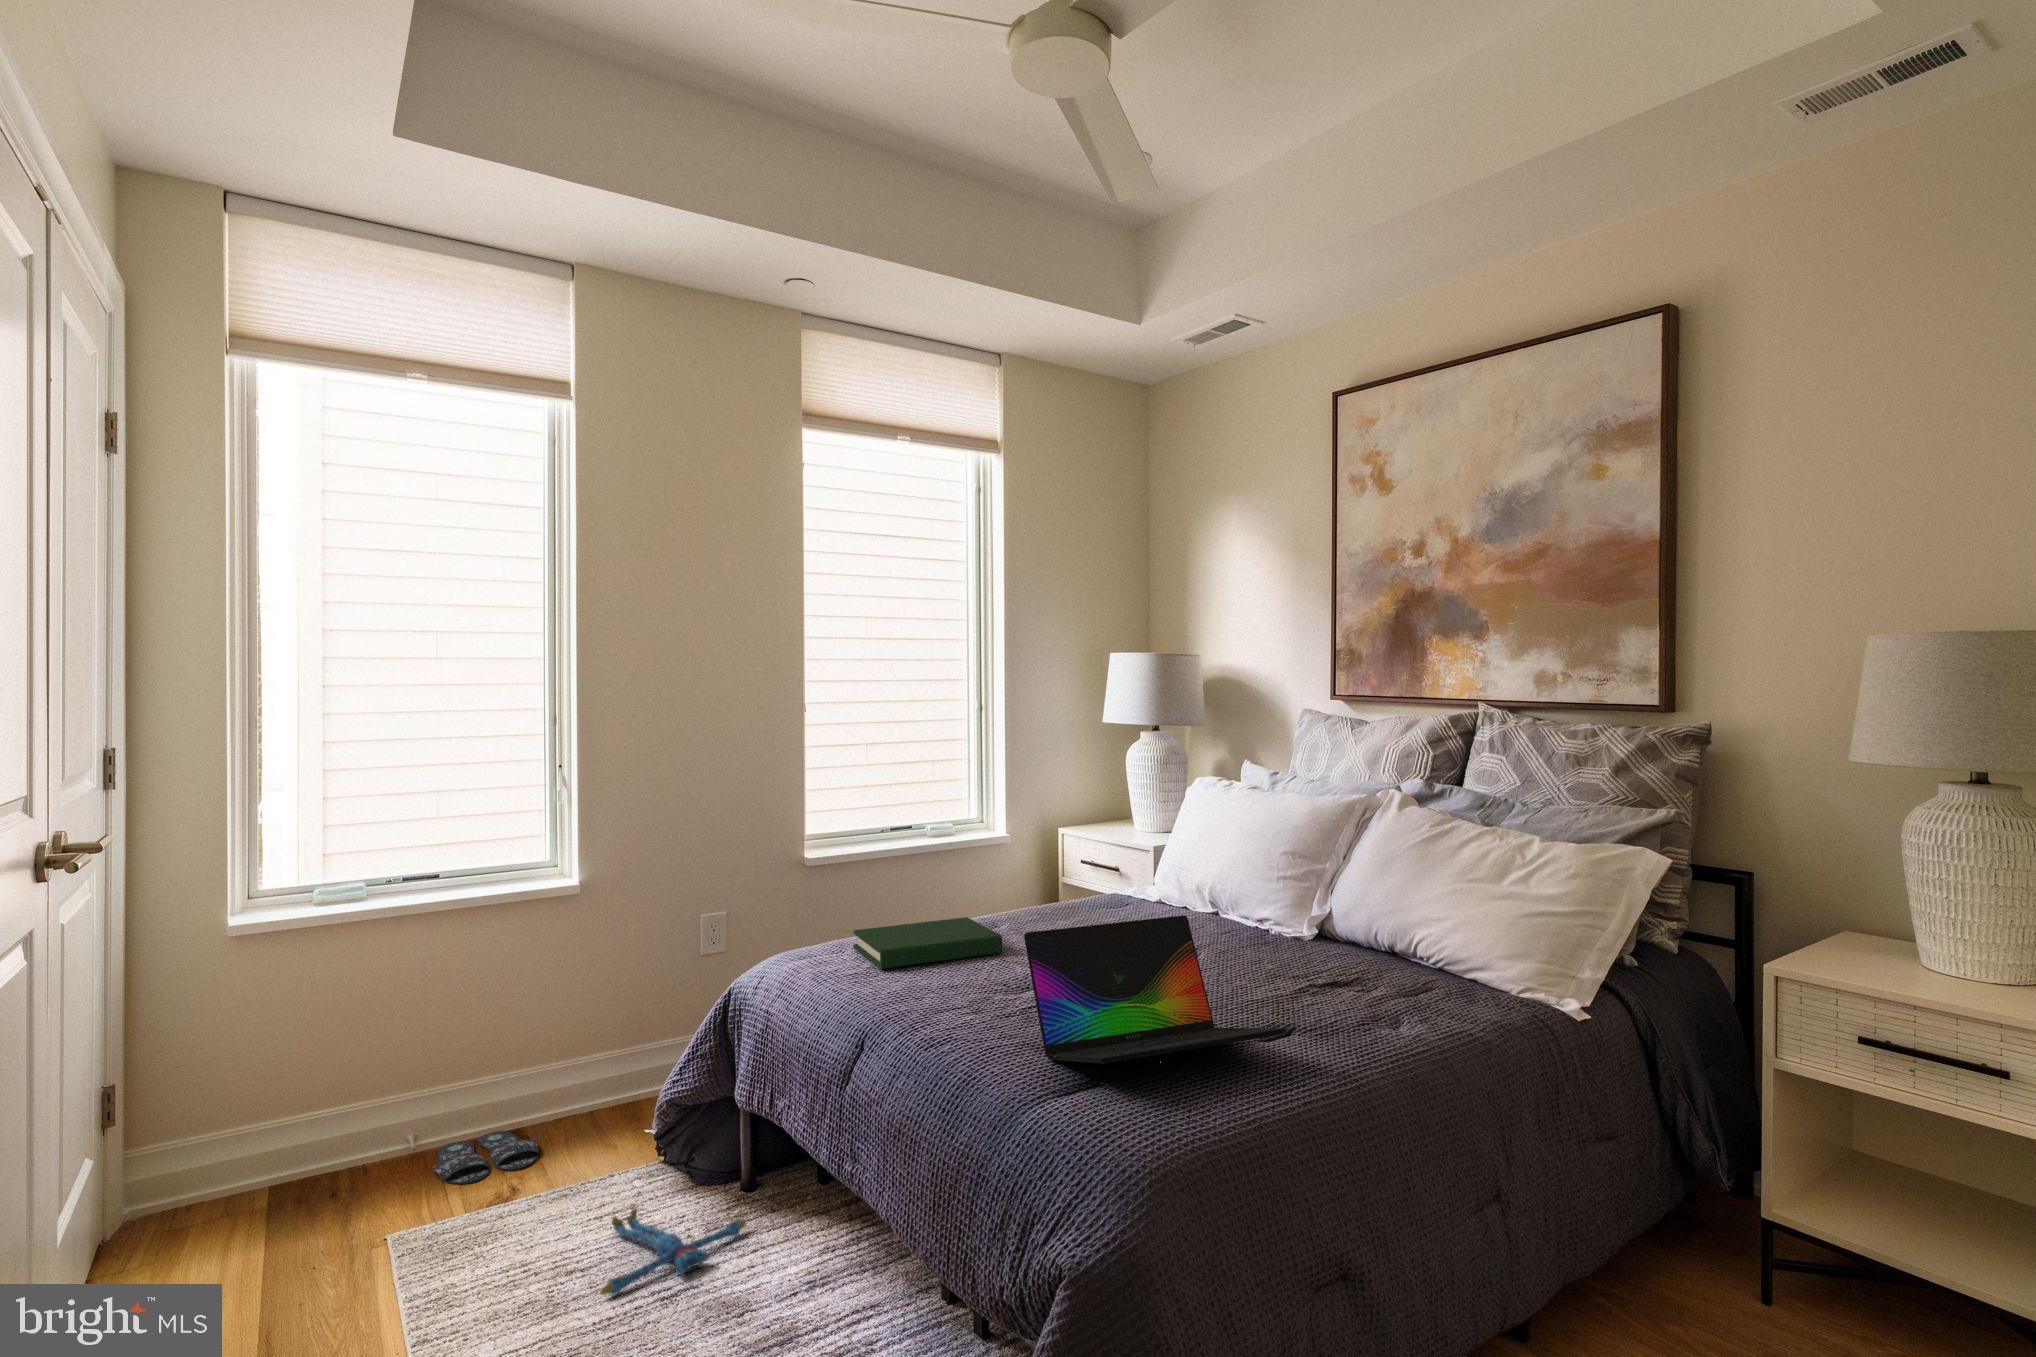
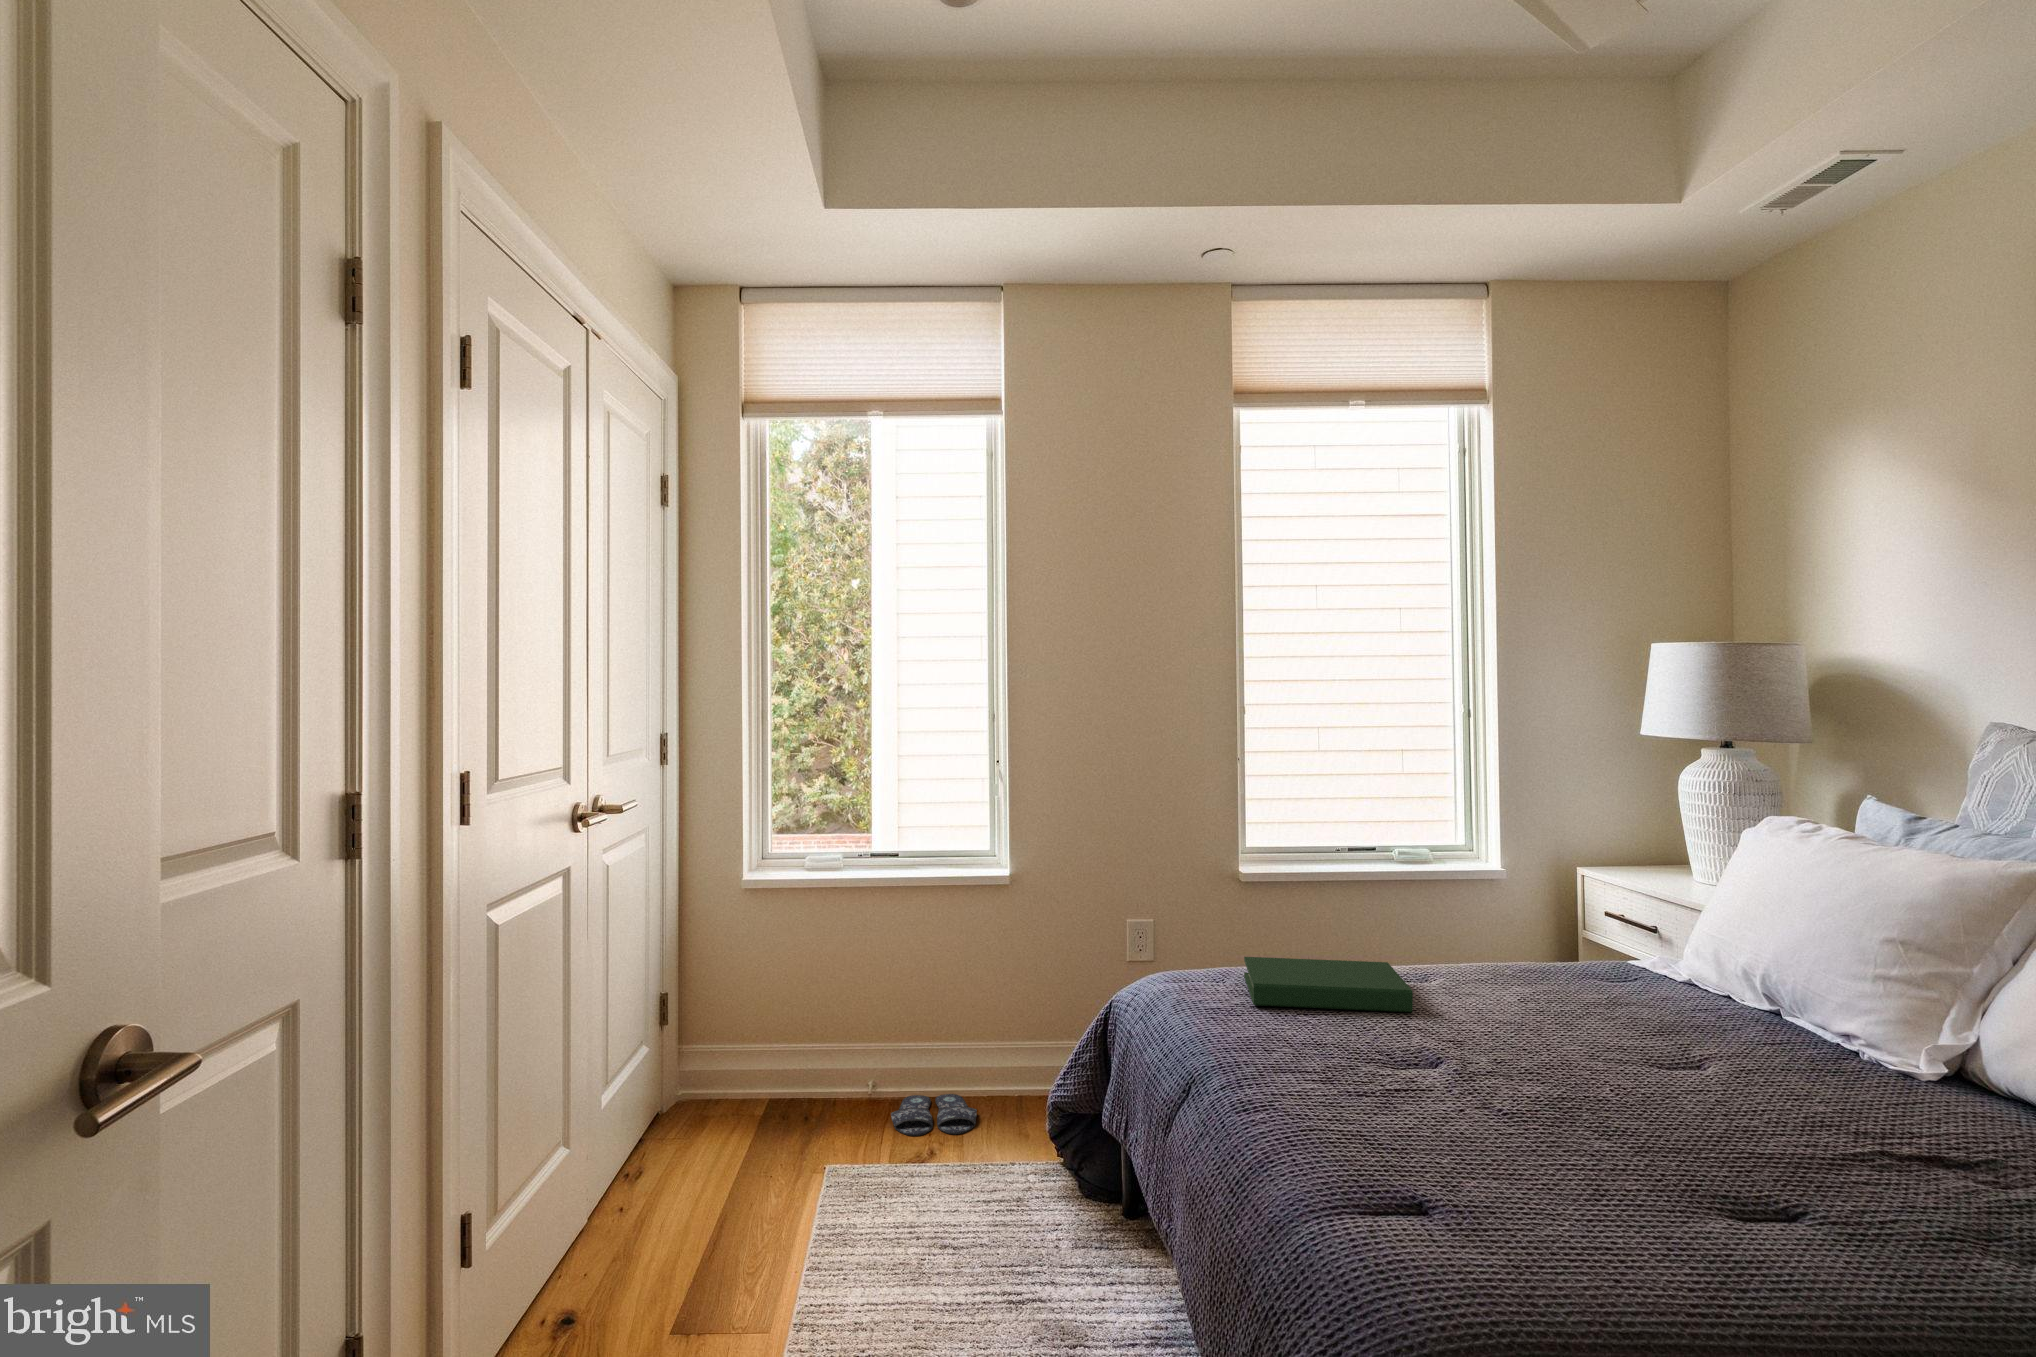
laptop: present [1024,915,1283,1064] -> none [1362,988,1736,1213]
plush toy: present [601,1209,746,1295] -> none [956,1201,1115,1285]

